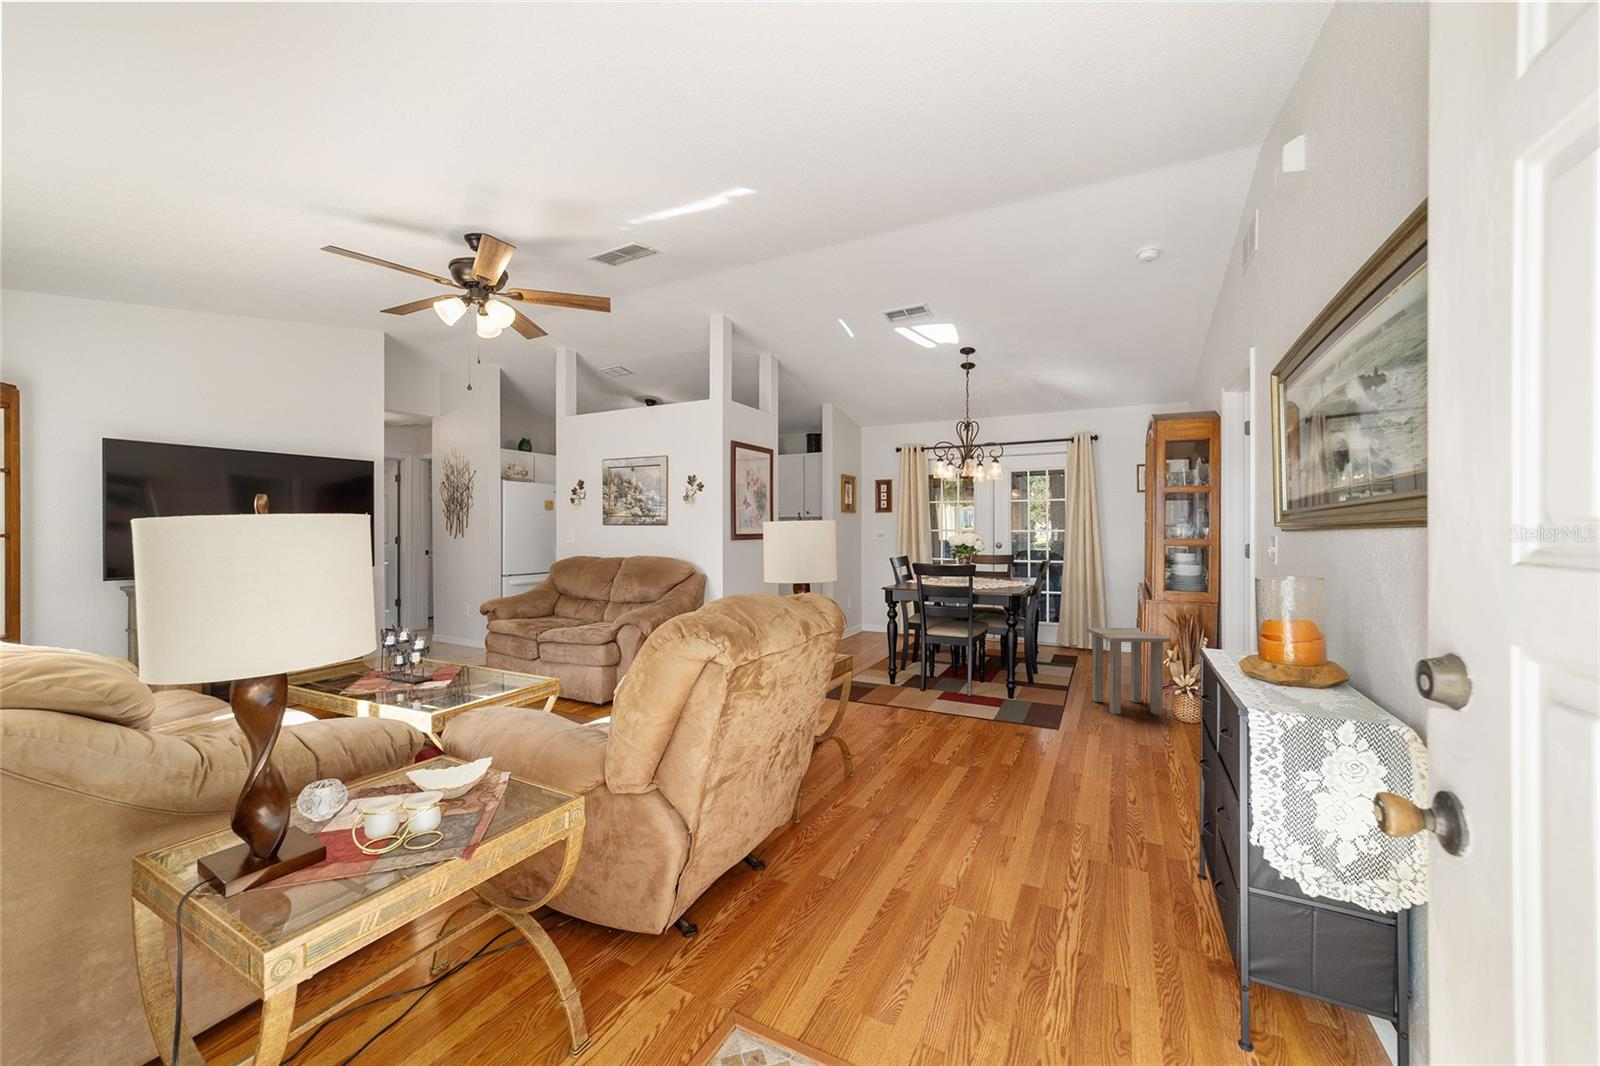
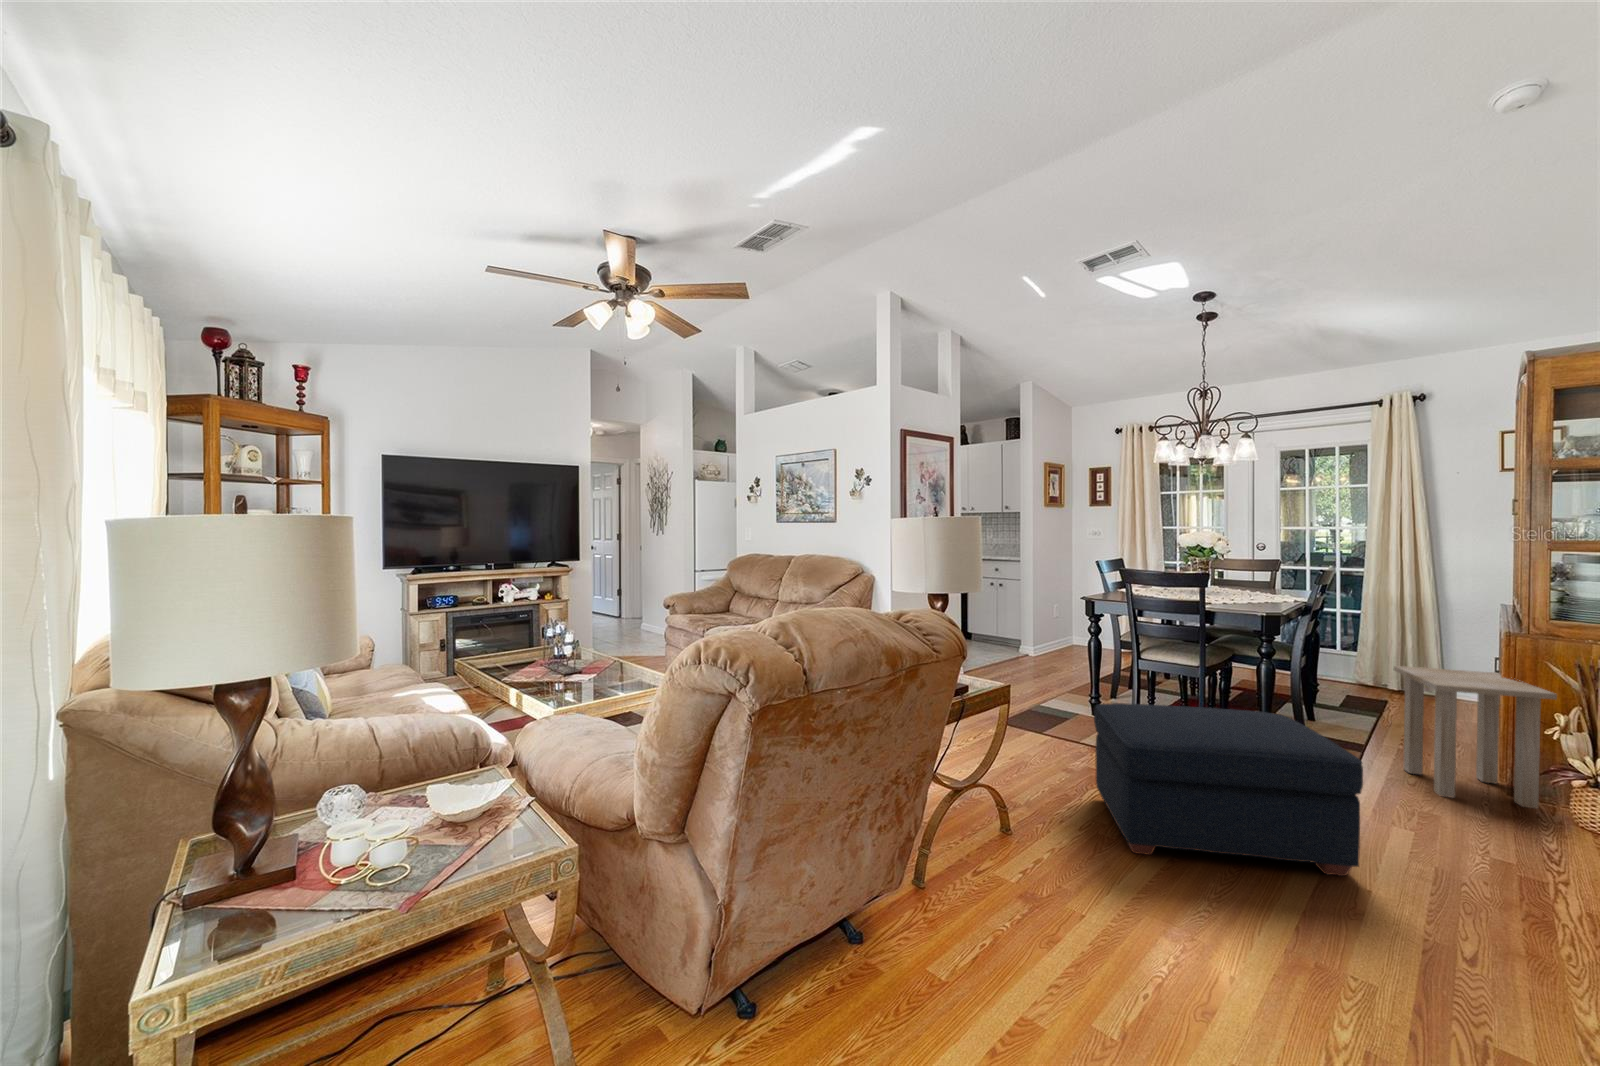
ottoman: none [906,665,1077,776] -> present [1094,703,1363,876]

